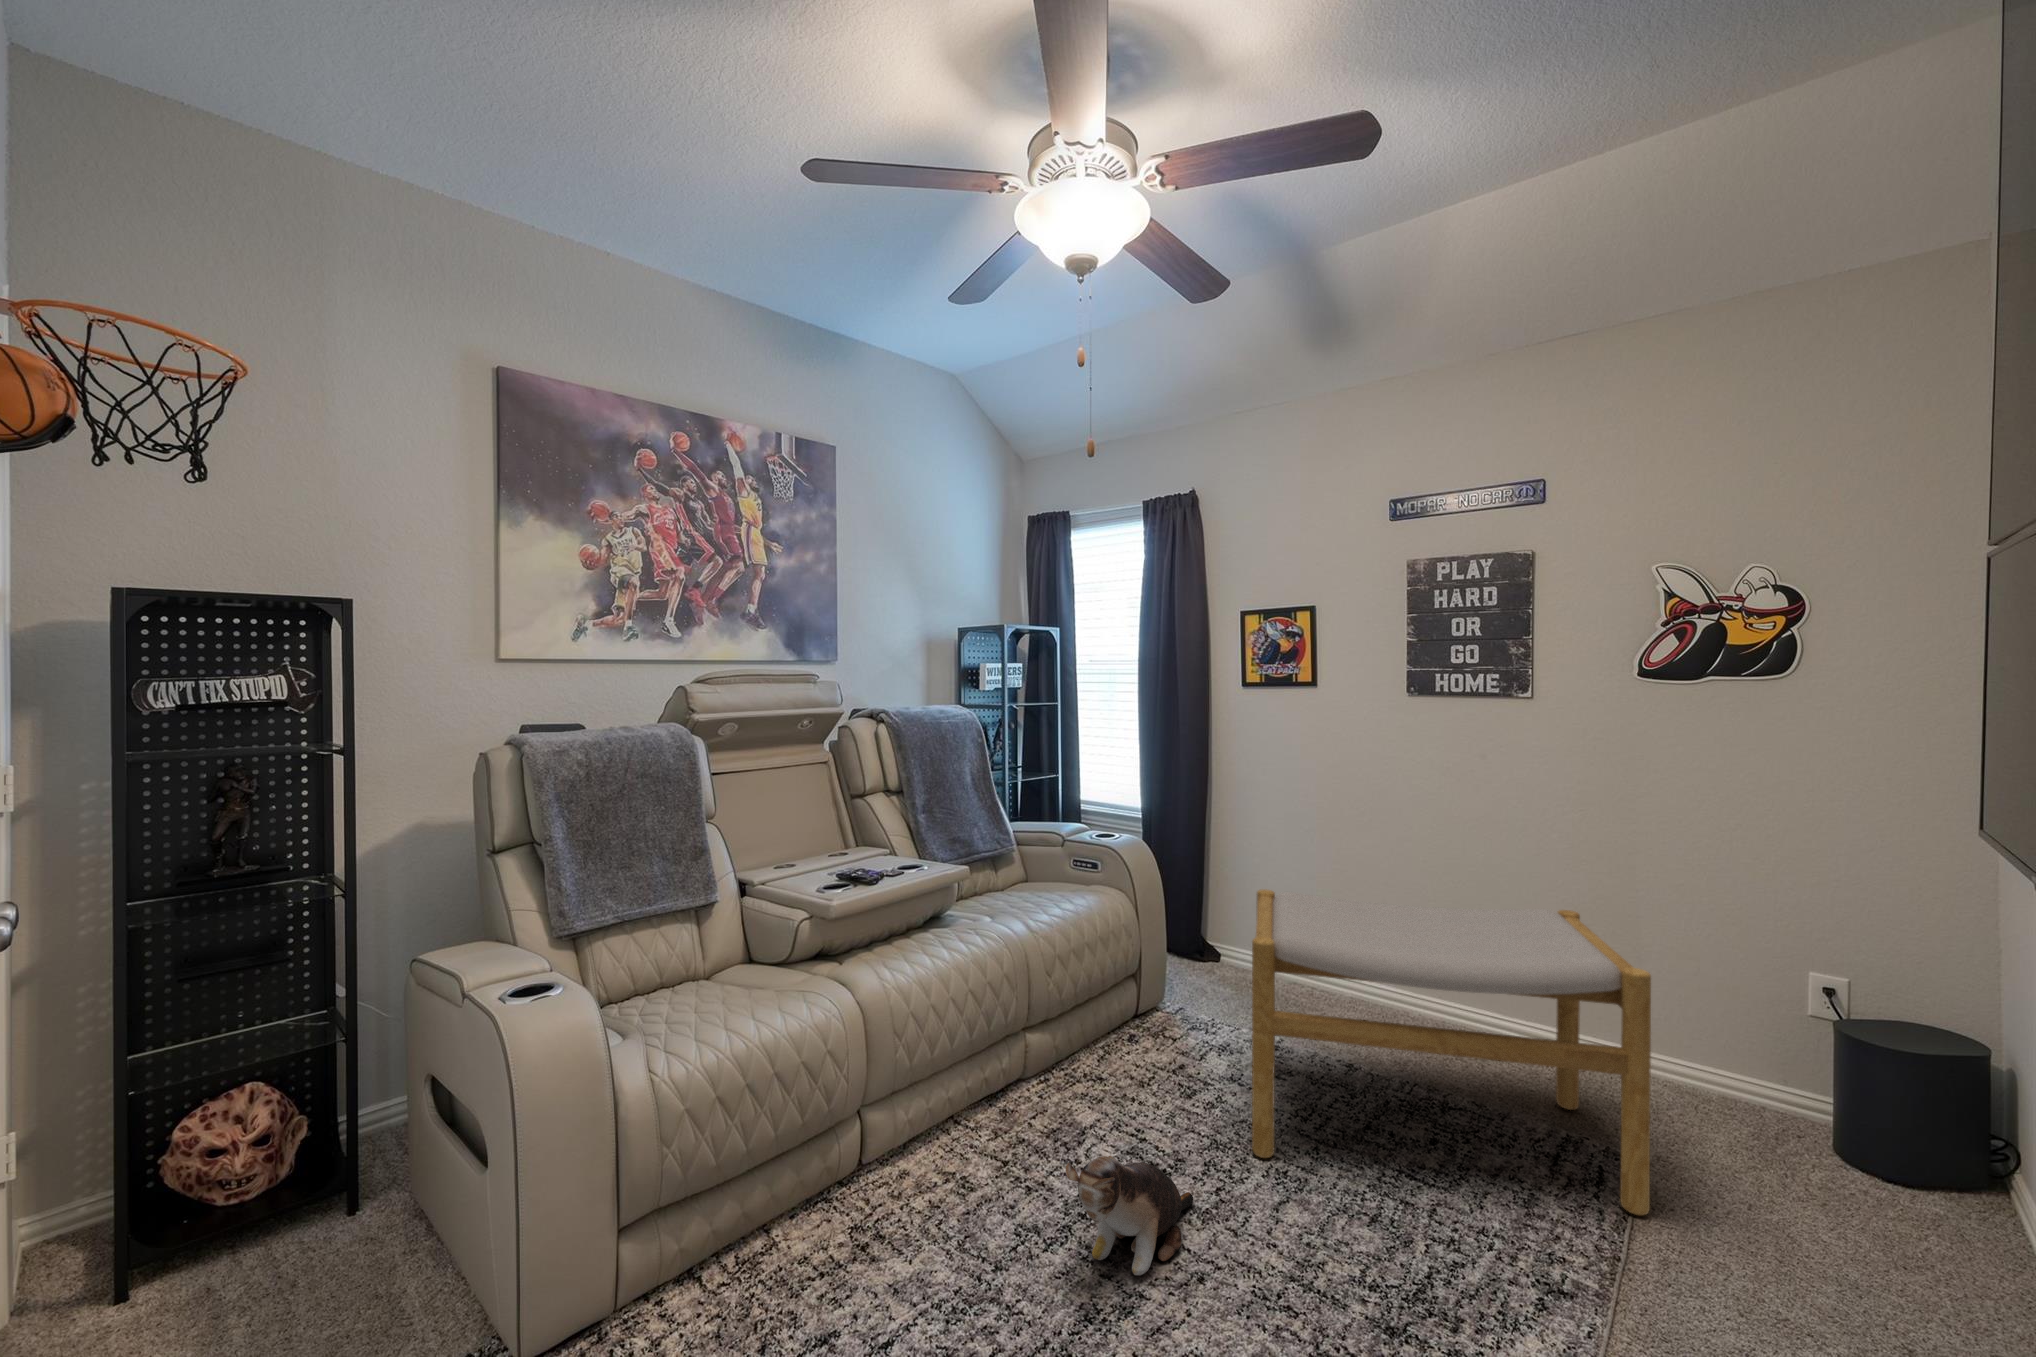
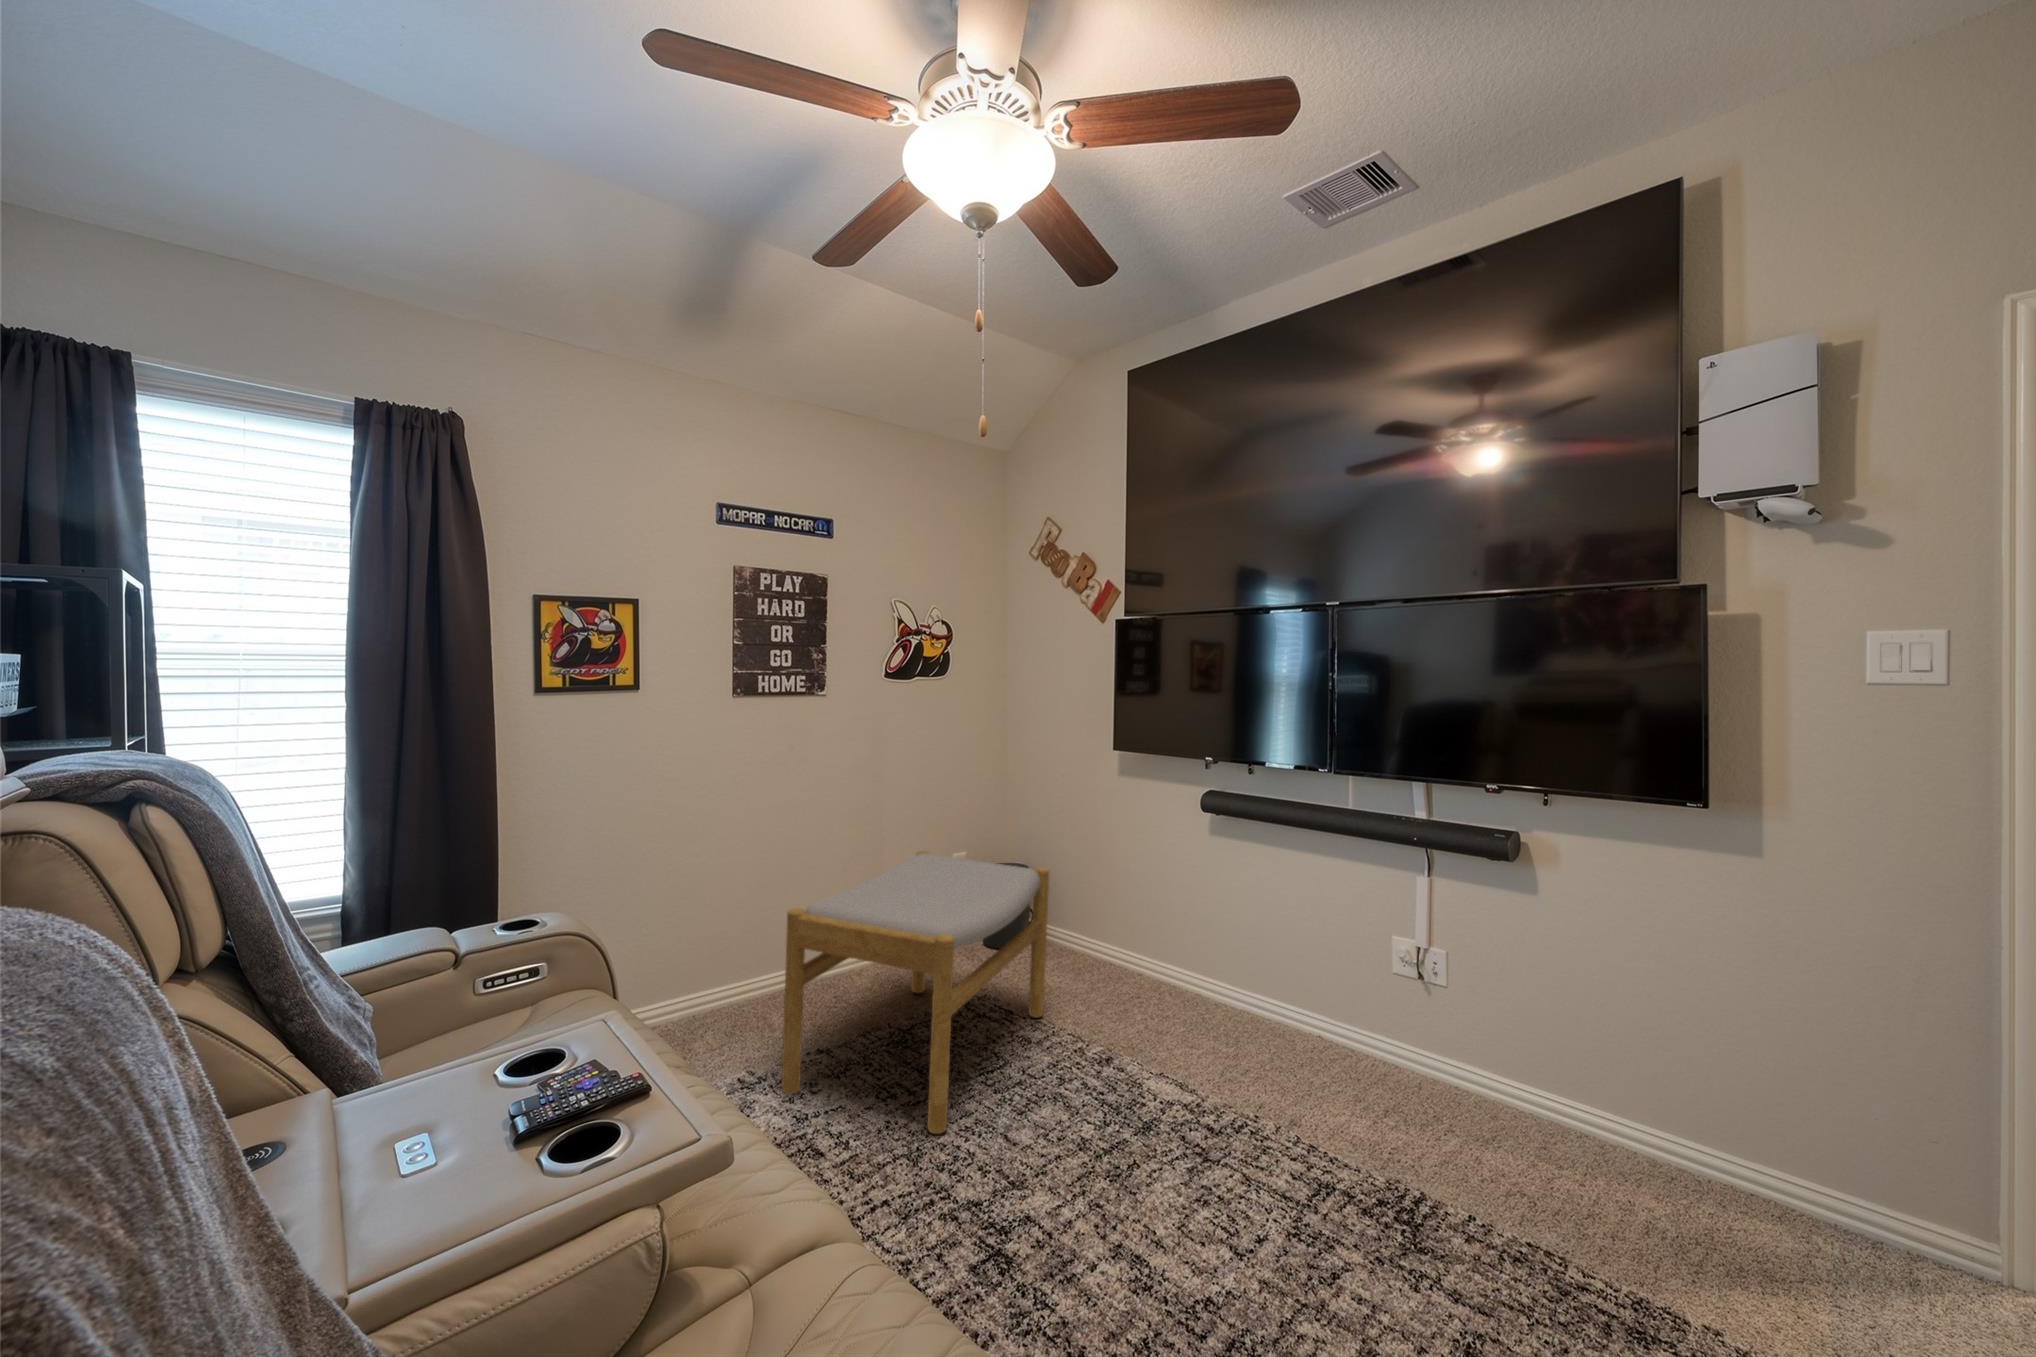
plush toy: present [1066,1156,1193,1275] -> none [997,1152,1140,1261]

